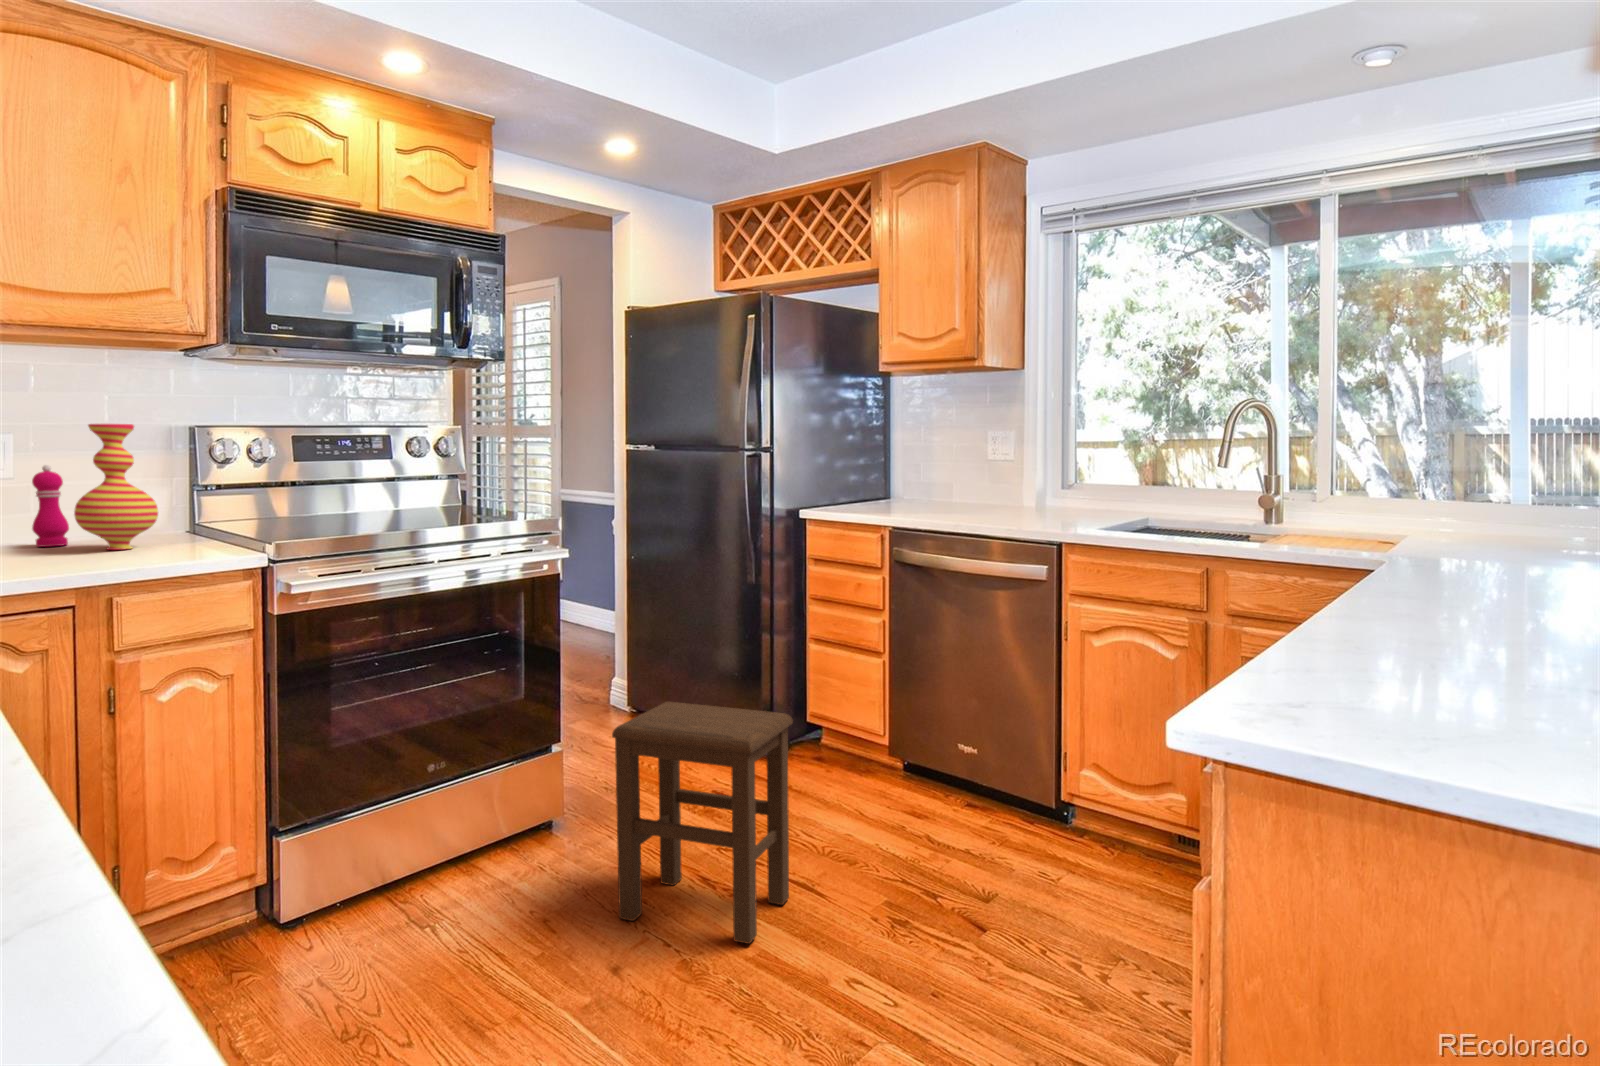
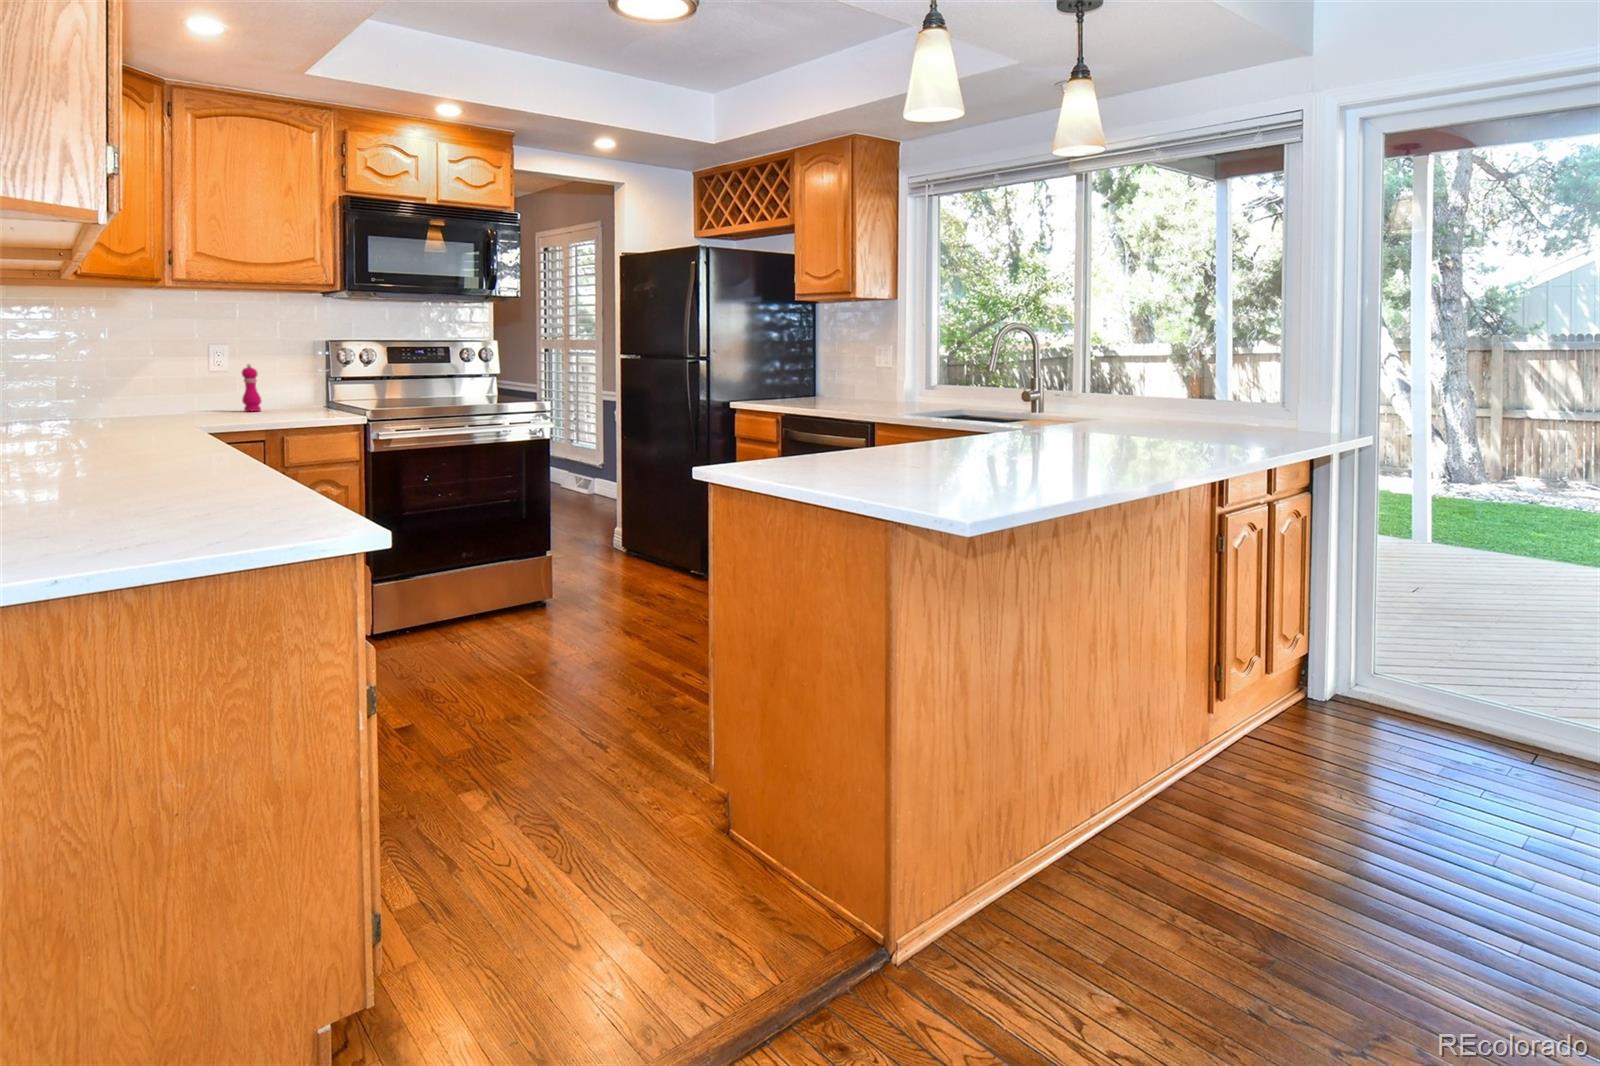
vase: present [74,424,158,550] -> none [266,340,310,413]
stool: present [612,702,793,944] -> none [561,515,673,649]

